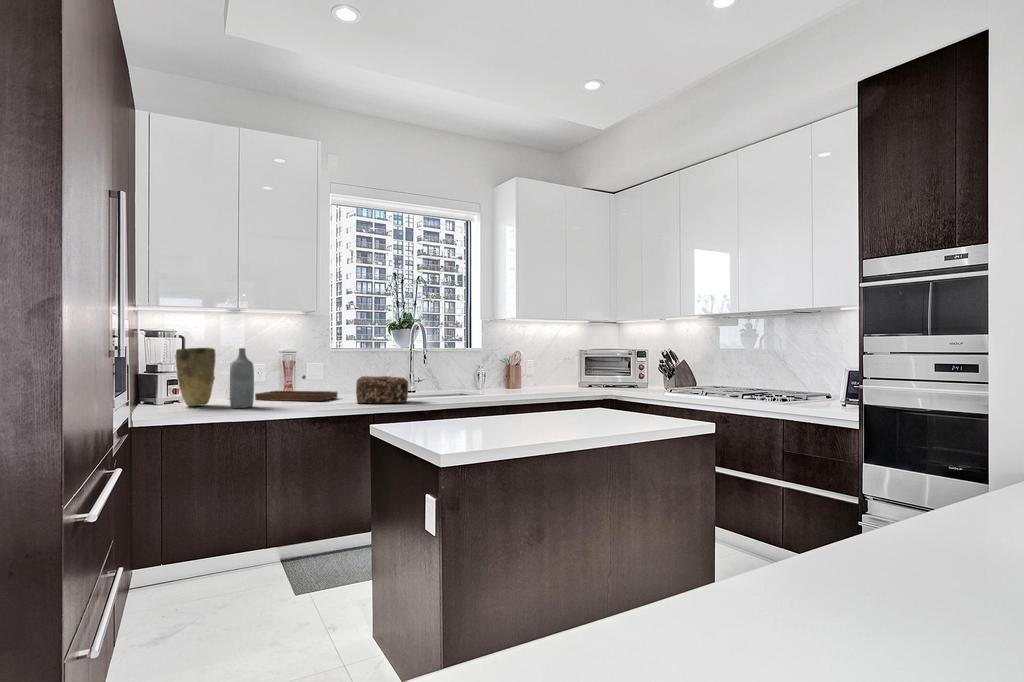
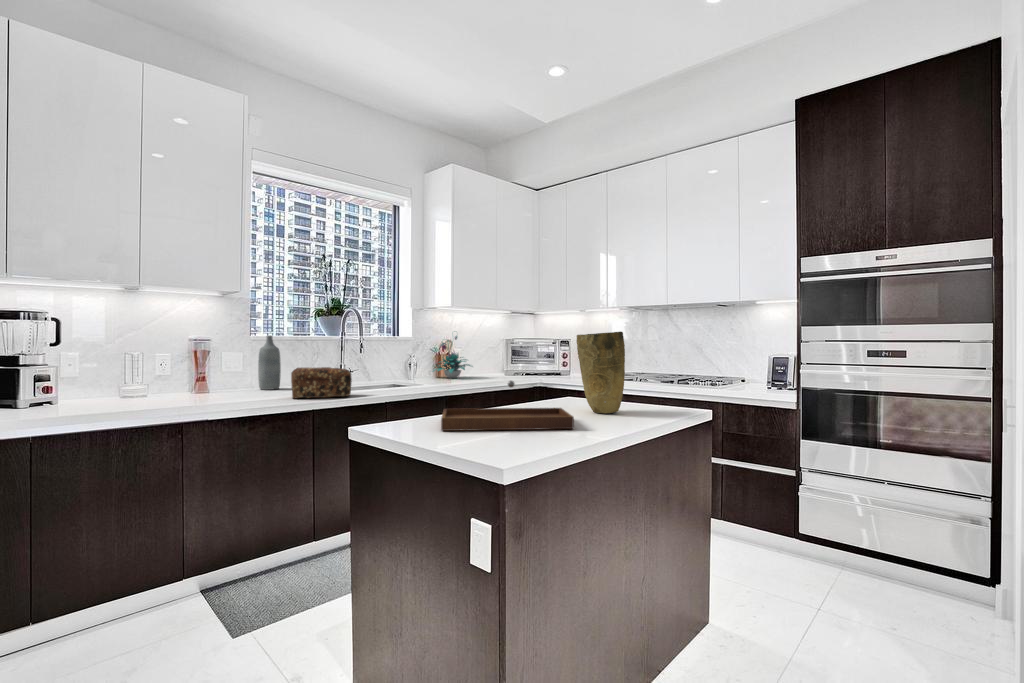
plant: none [502,342,544,388] -> present [435,336,470,378]
vase: present [176,348,216,406] -> present [577,332,625,413]
bottle: present [230,348,254,408] -> present [258,336,281,390]
tray: present [255,375,337,401] -> present [441,381,574,431]

